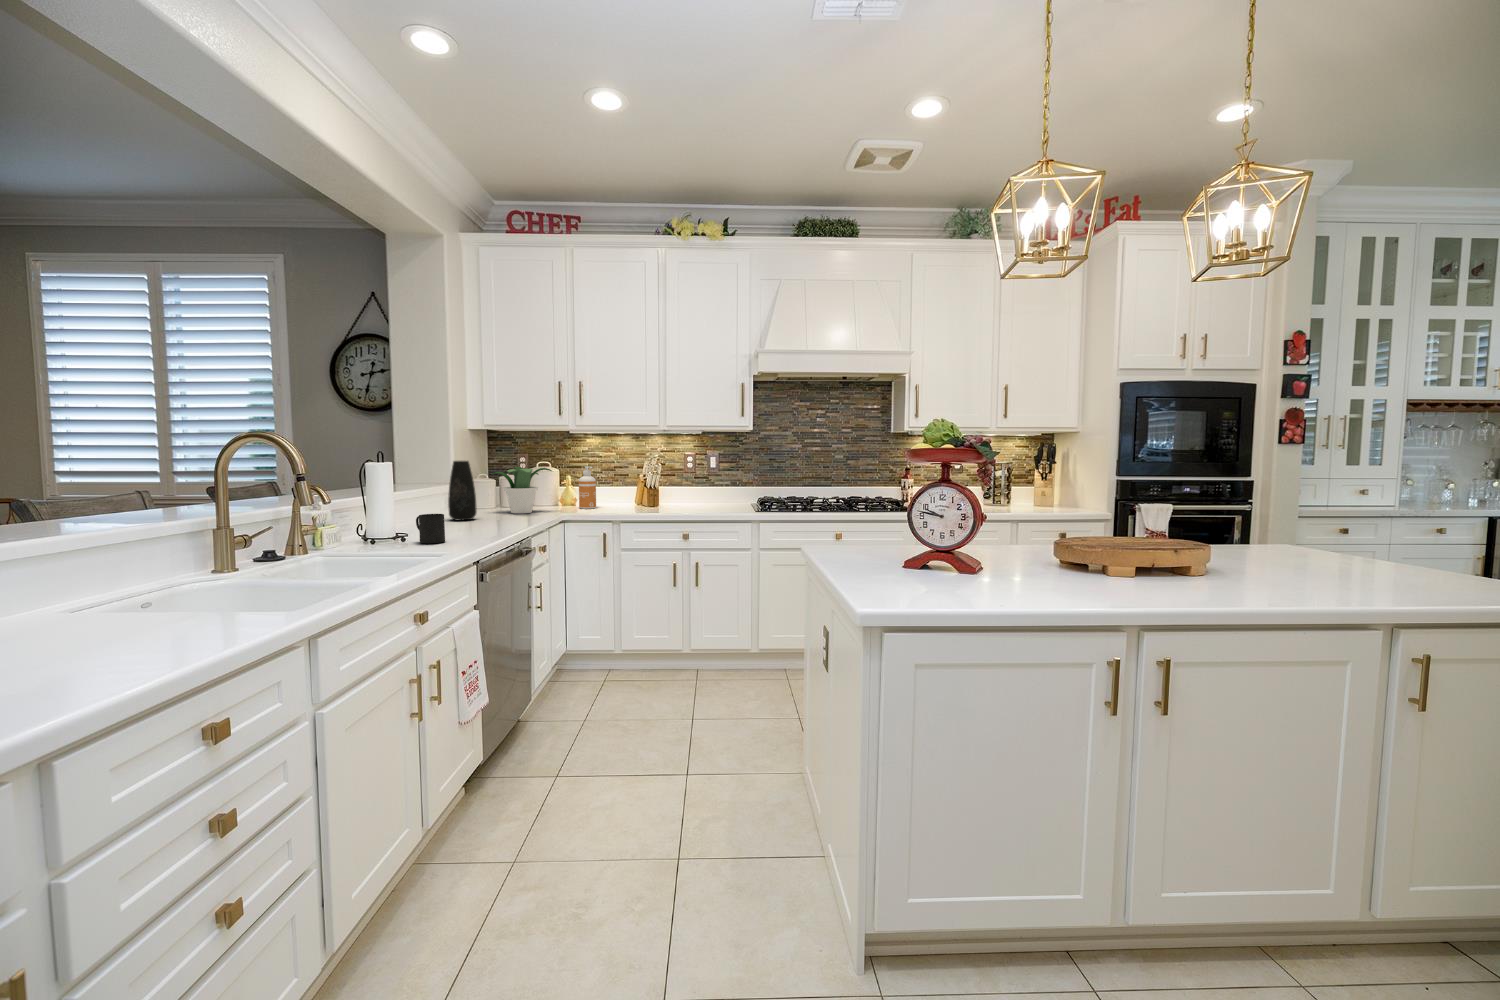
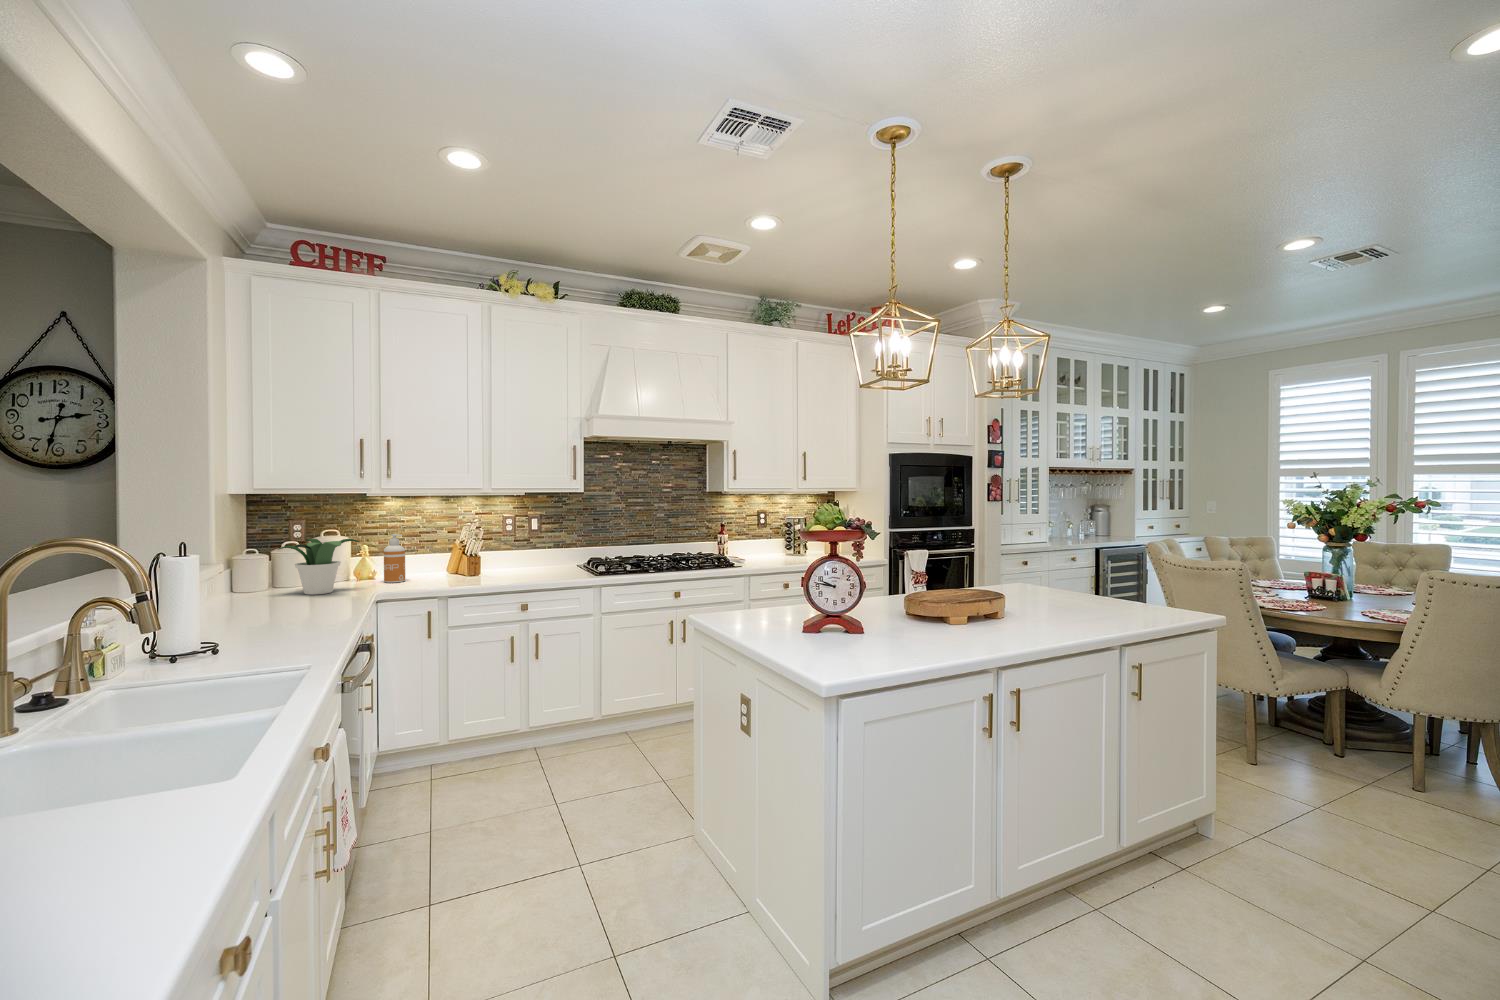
vase: present [448,461,477,521] -> none [236,535,274,609]
mug: present [416,514,445,544] -> none [251,605,293,643]

